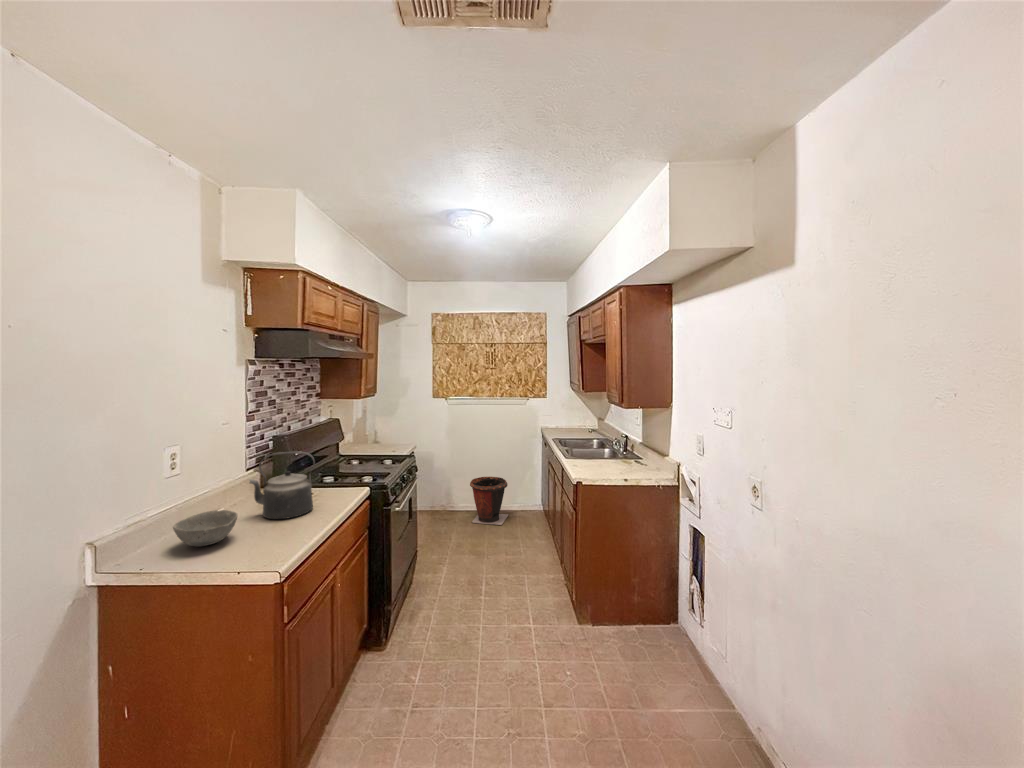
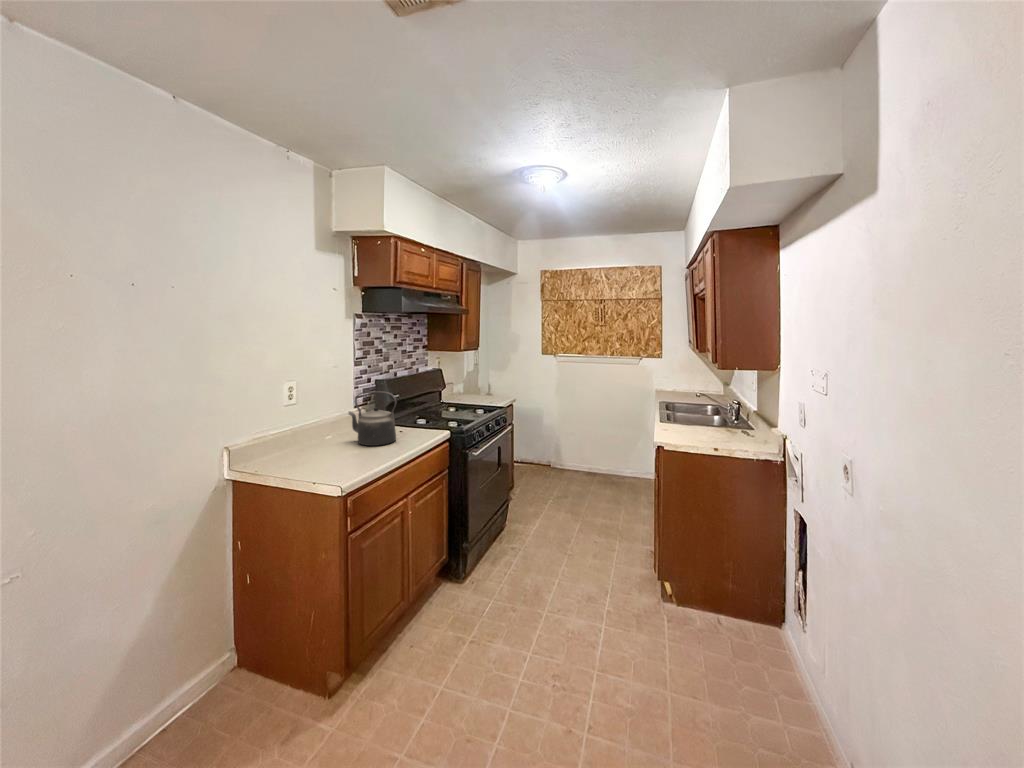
waste bin: present [470,477,508,525] -> none [571,439,612,489]
bowl: present [173,510,237,547] -> none [289,432,333,456]

